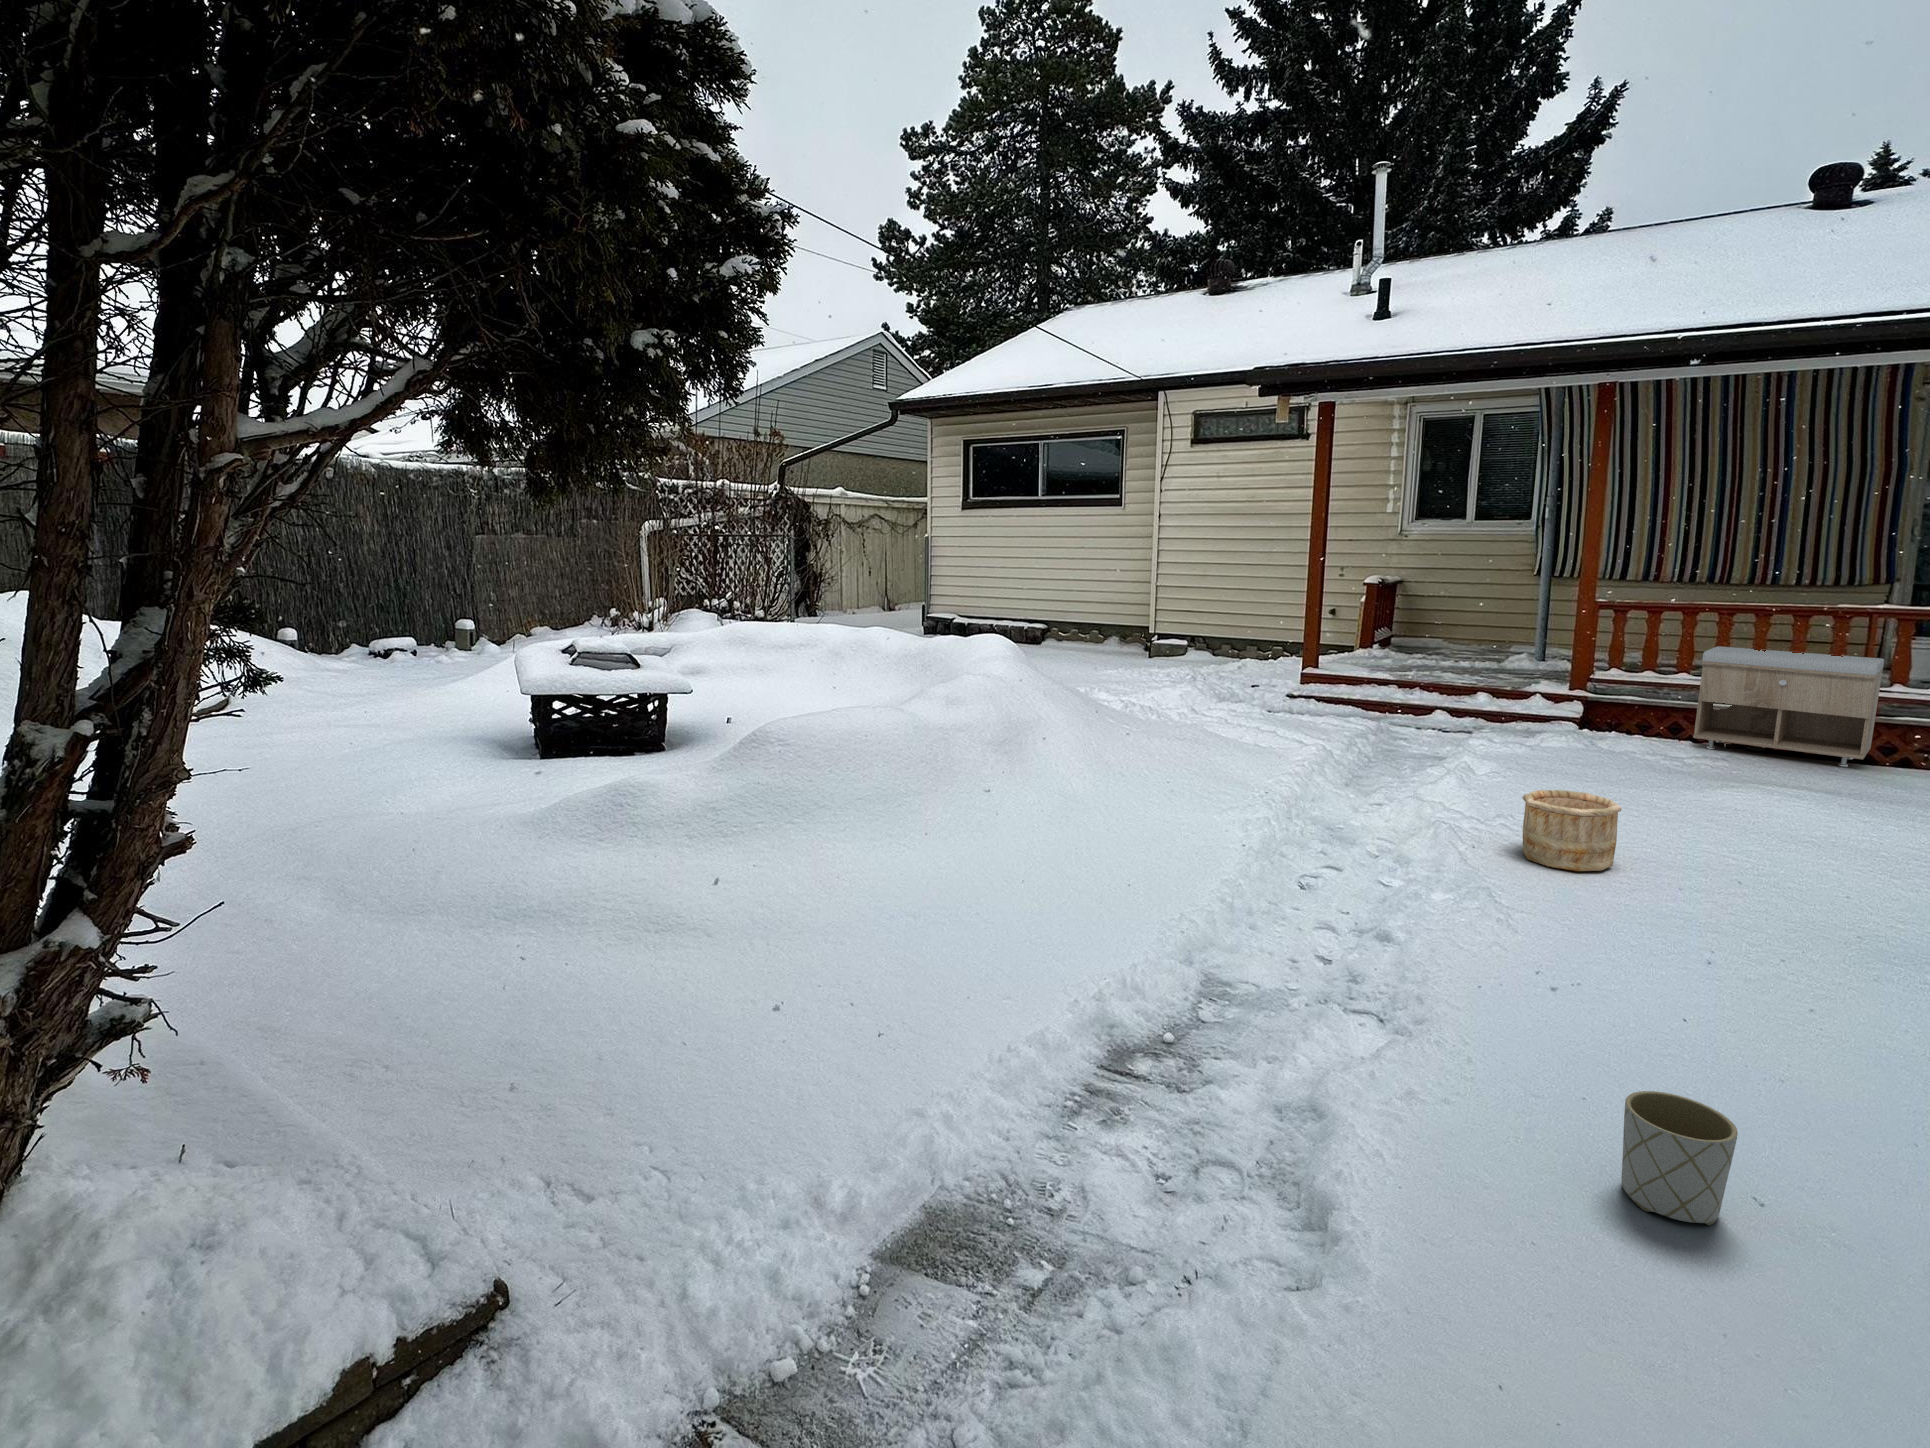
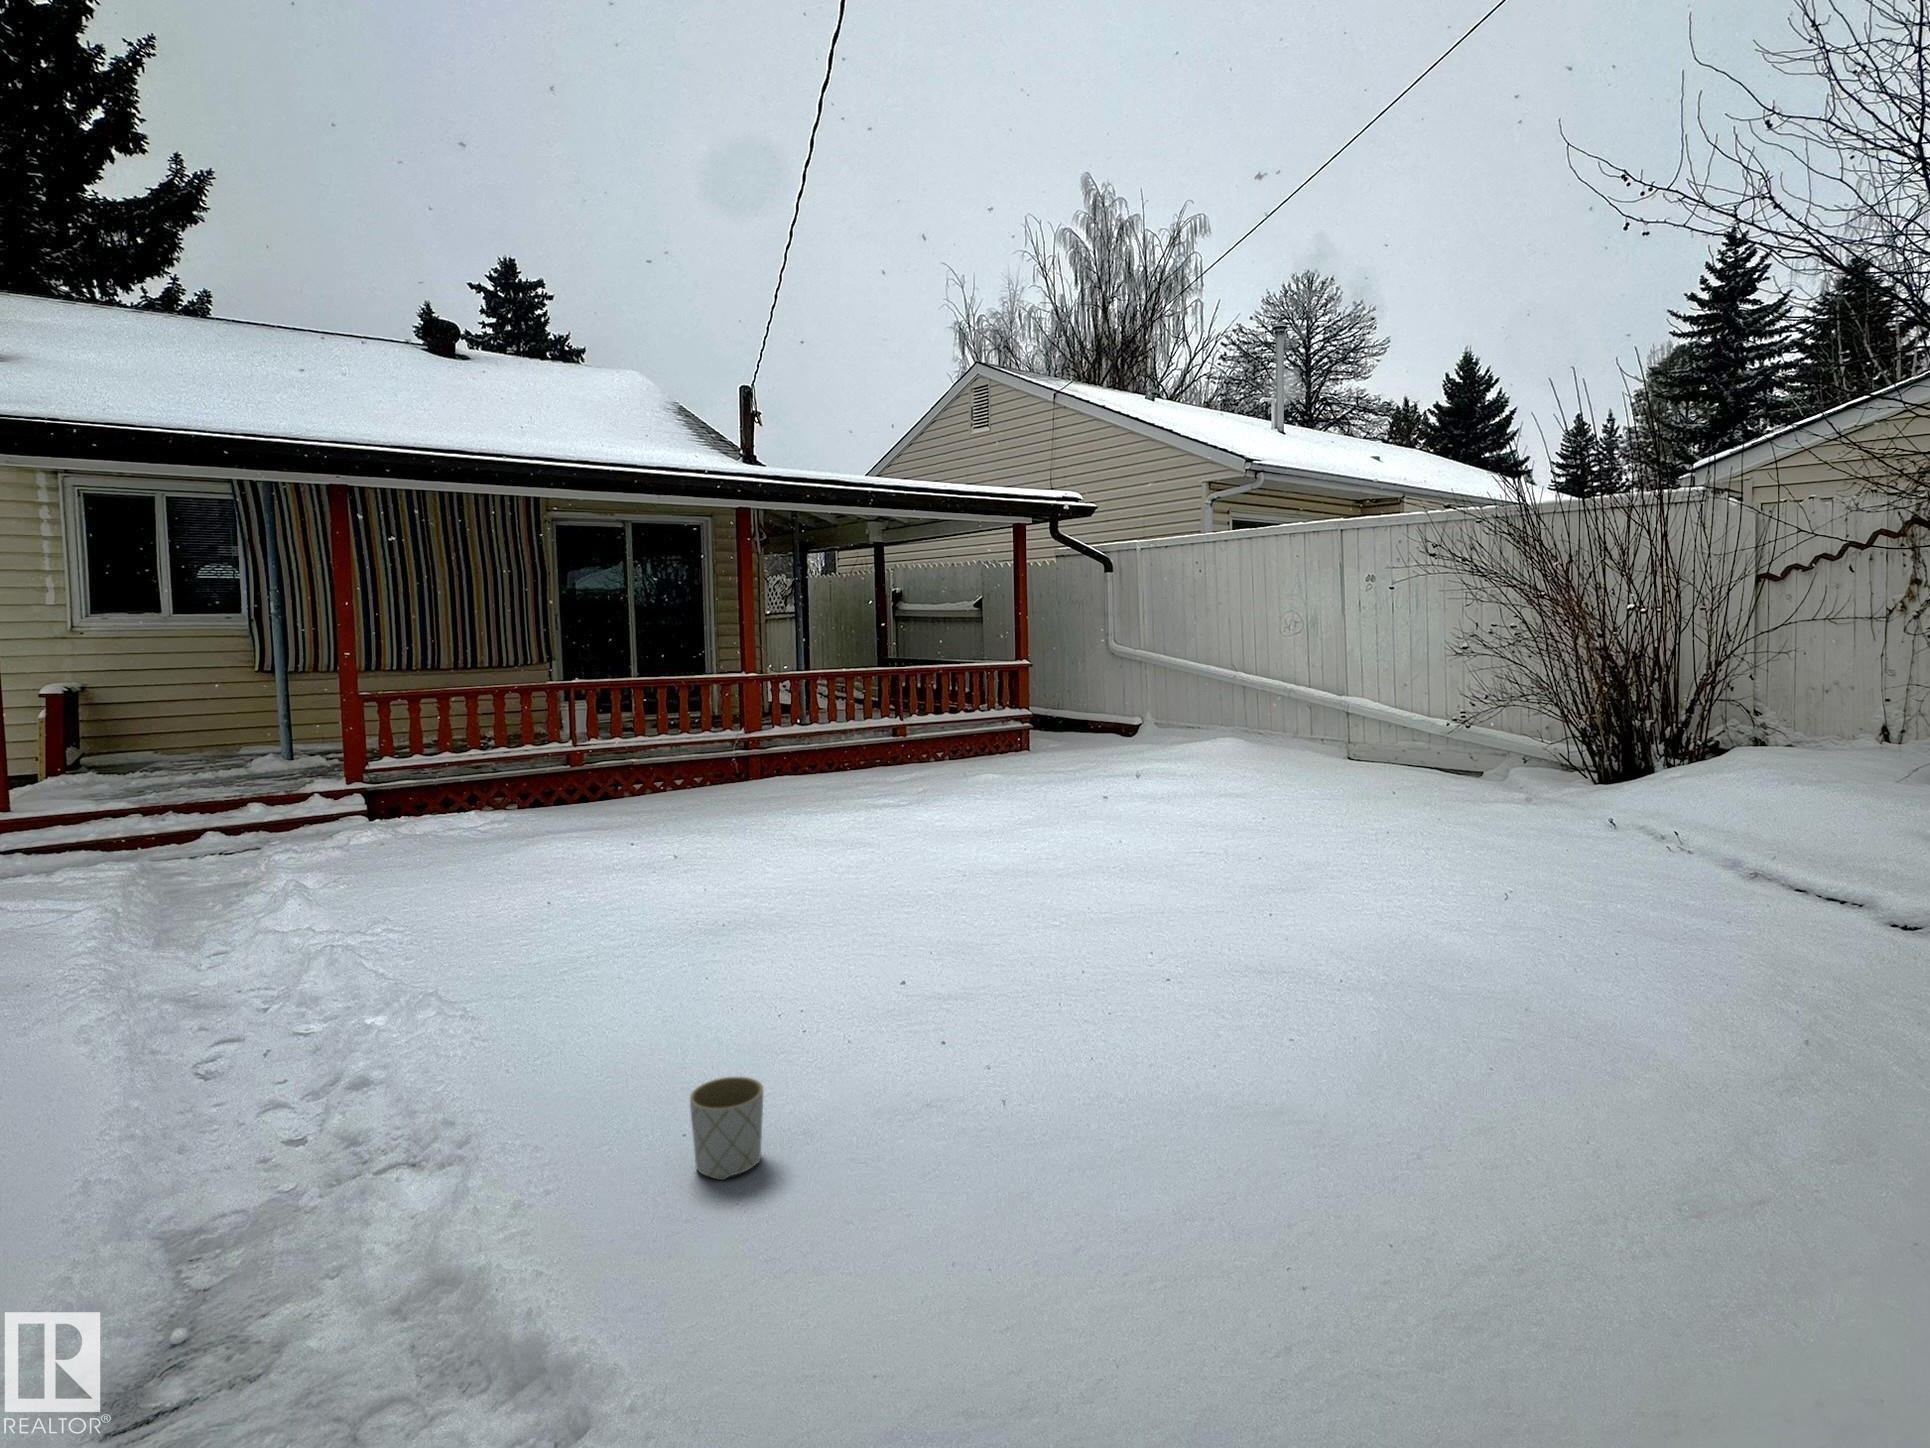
storage bench: present [1693,646,1884,767] -> none [462,718,588,814]
wooden bucket: present [1522,790,1622,871] -> none [401,875,492,955]

